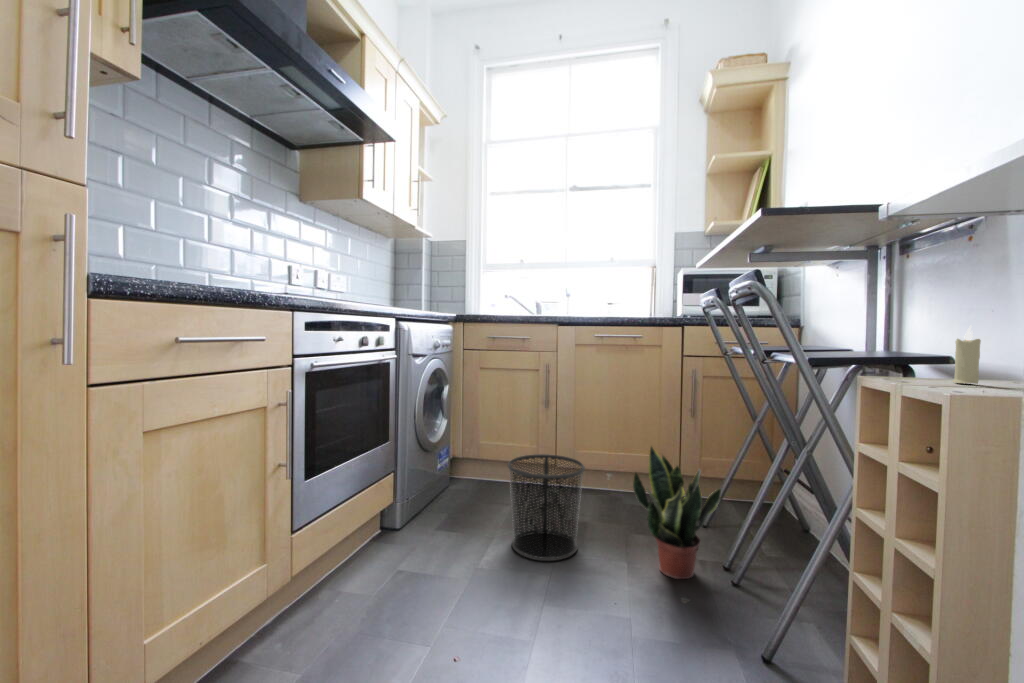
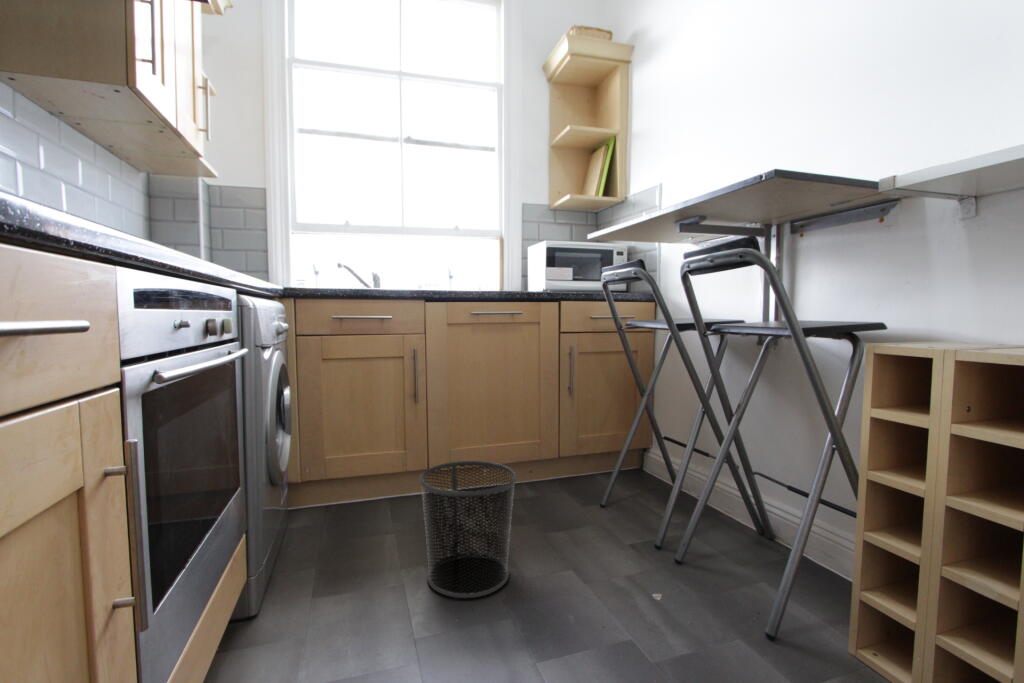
candle: present [953,326,981,384] -> none [920,298,948,350]
potted plant: present [633,447,721,579] -> none [574,435,653,575]

